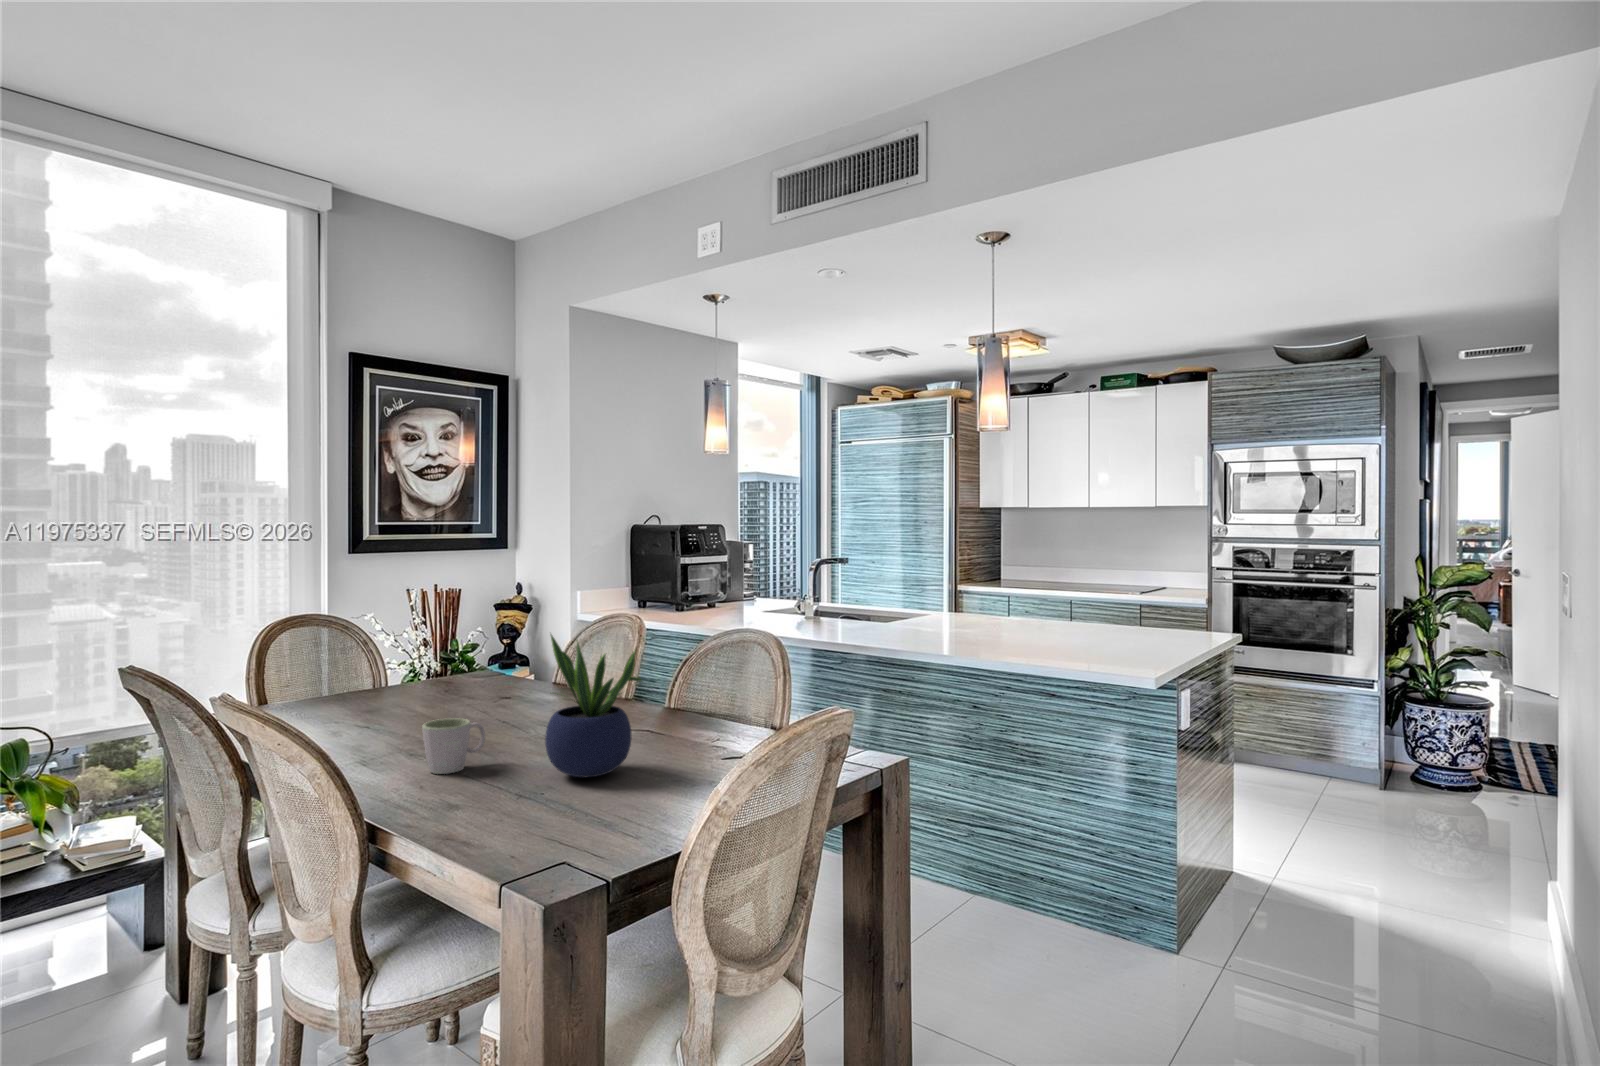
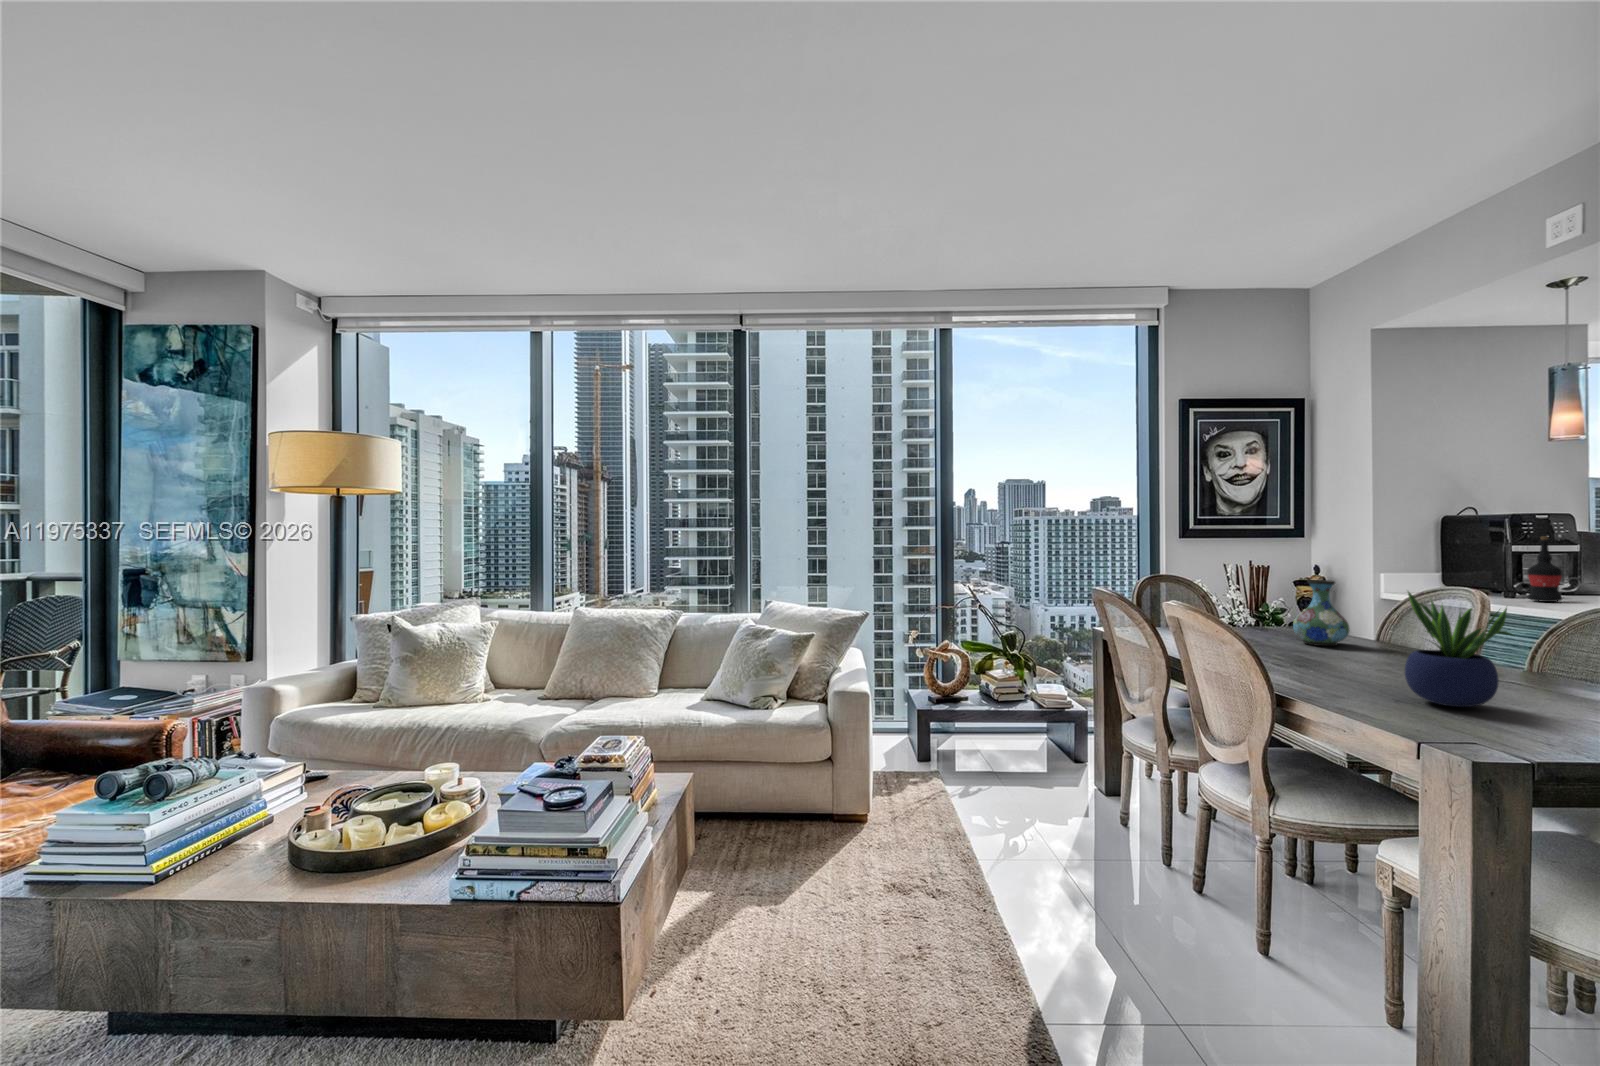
wine bottle: none [692,548,716,613] -> present [1527,536,1562,602]
vase: none [462,612,523,699] -> present [1293,580,1350,646]
mug: present [422,718,485,774] -> none [1290,646,1341,684]

